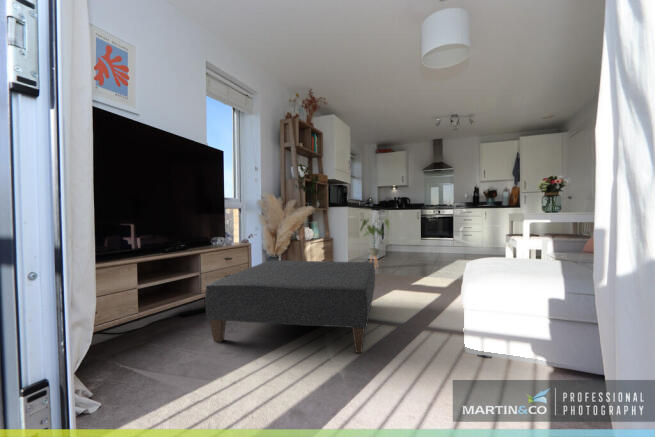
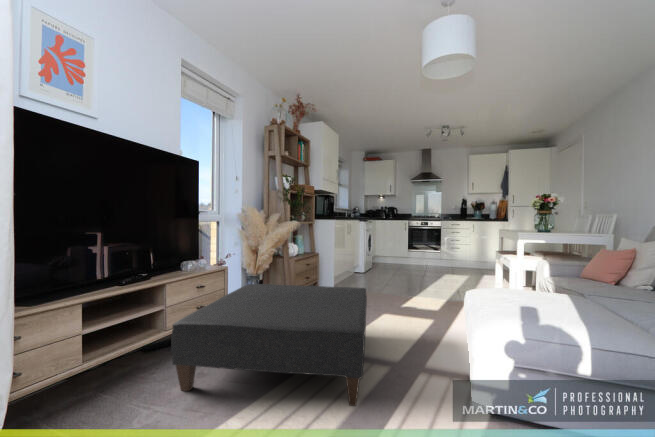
house plant: present [360,220,389,262] -> none [347,231,378,286]

